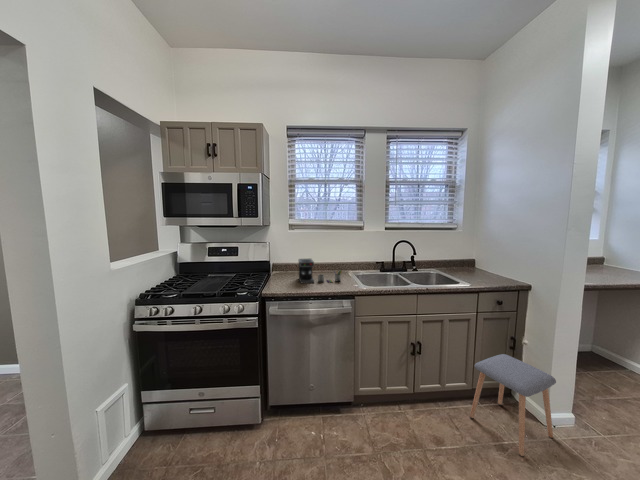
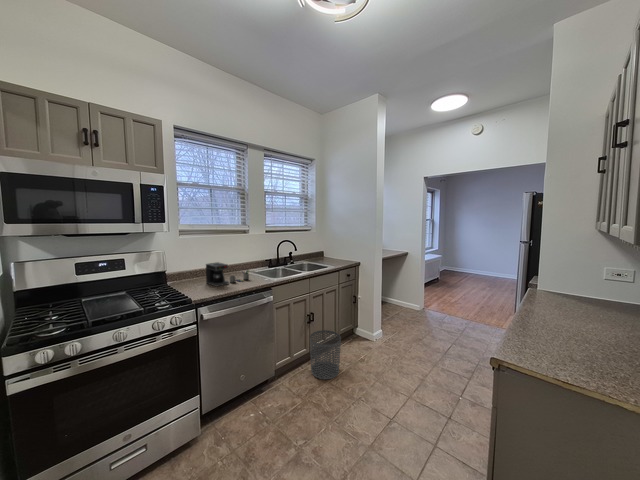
stool: present [470,354,556,457] -> none [341,308,379,361]
waste bin: none [405,369,454,447] -> present [310,330,341,379]

